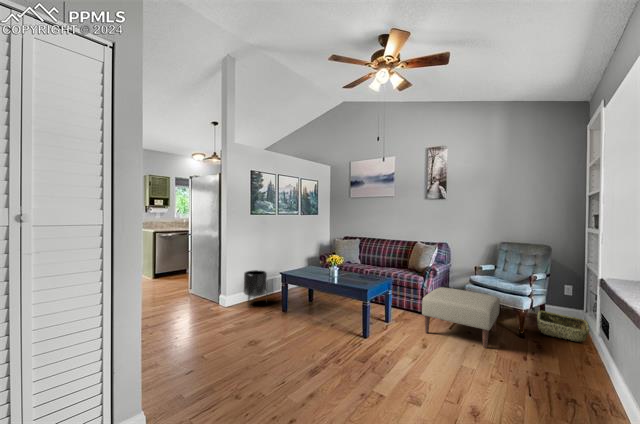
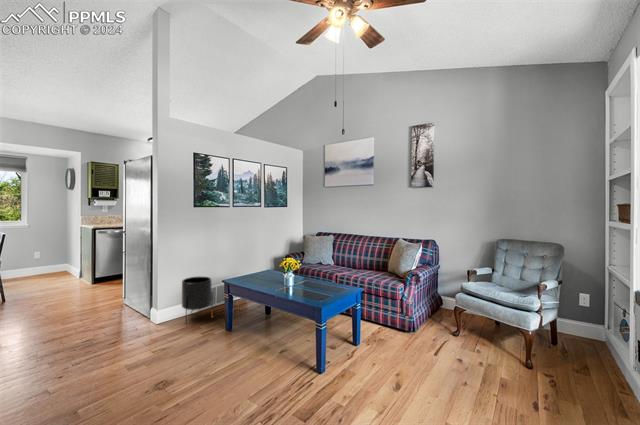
ottoman: present [422,287,500,348] -> none [398,299,499,387]
woven basket: present [537,311,589,342] -> none [547,329,618,373]

